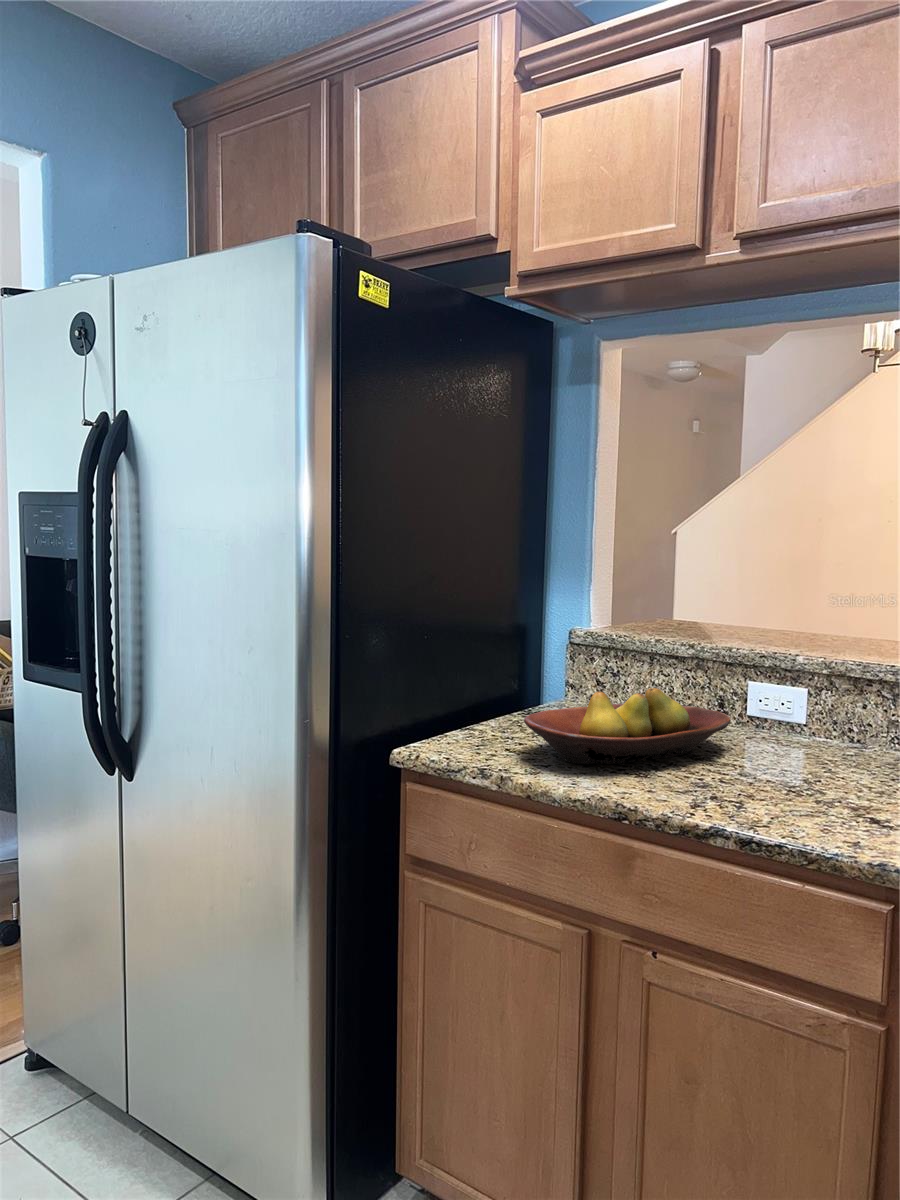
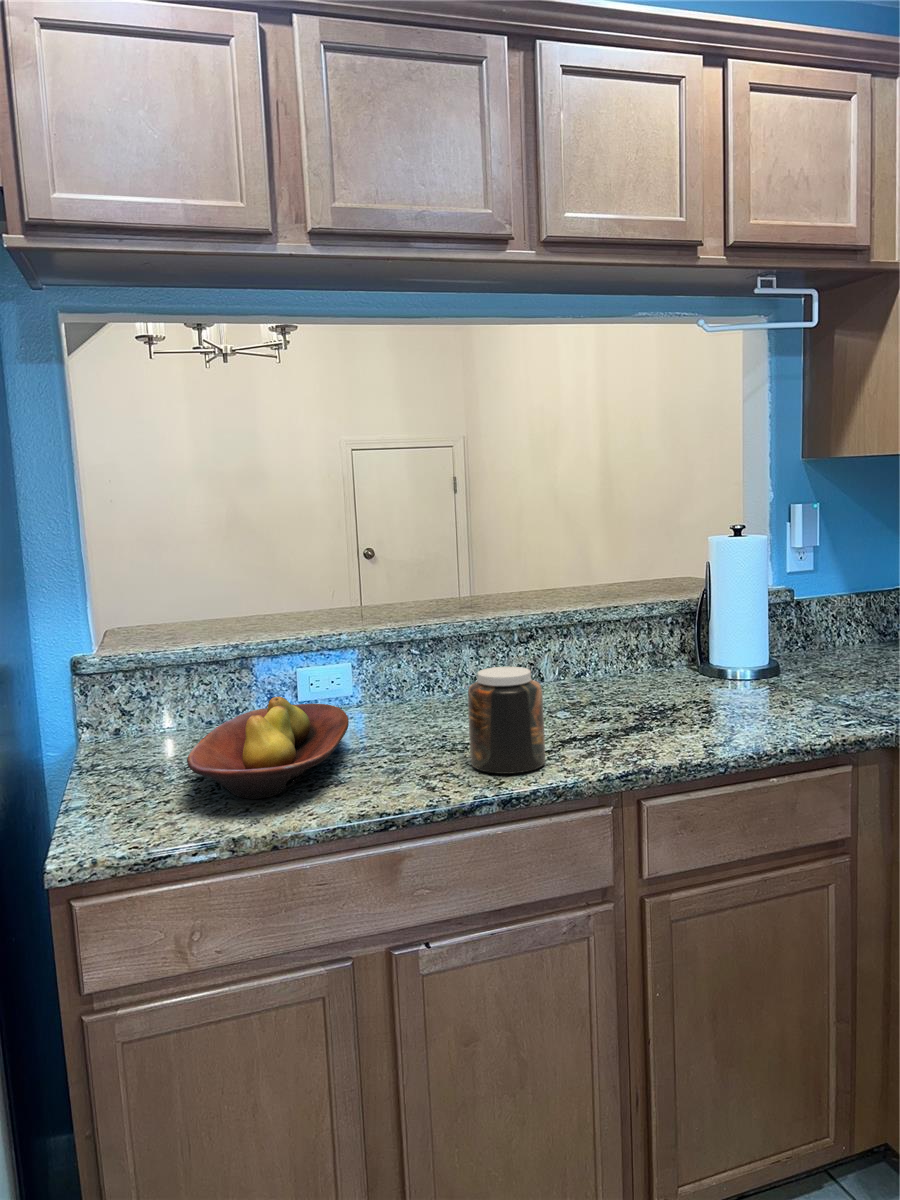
jar: none [768,702,867,832] -> present [468,667,545,774]

